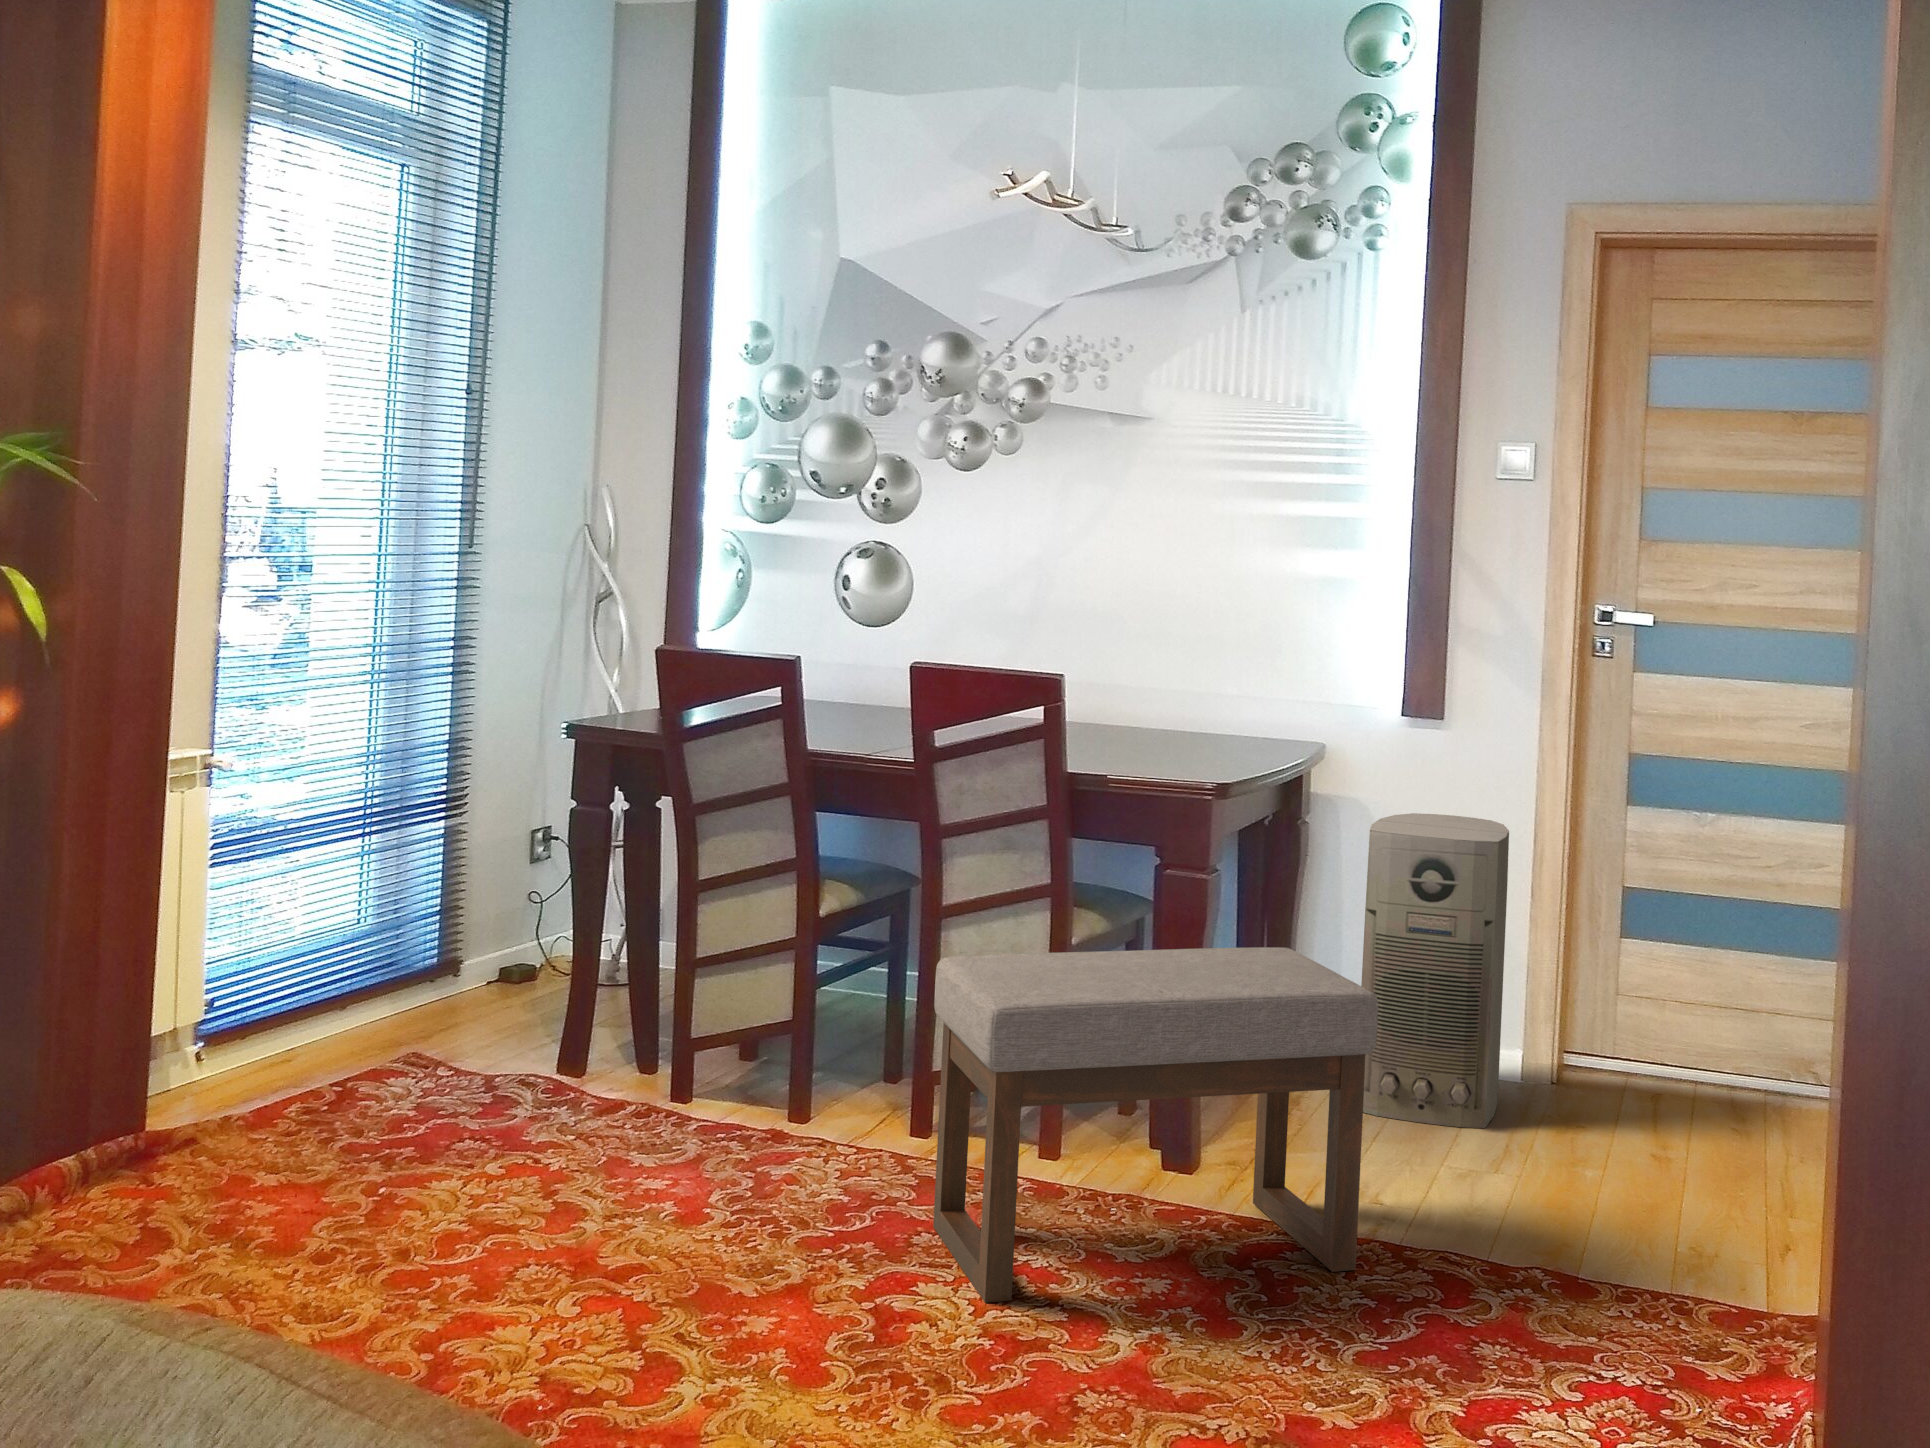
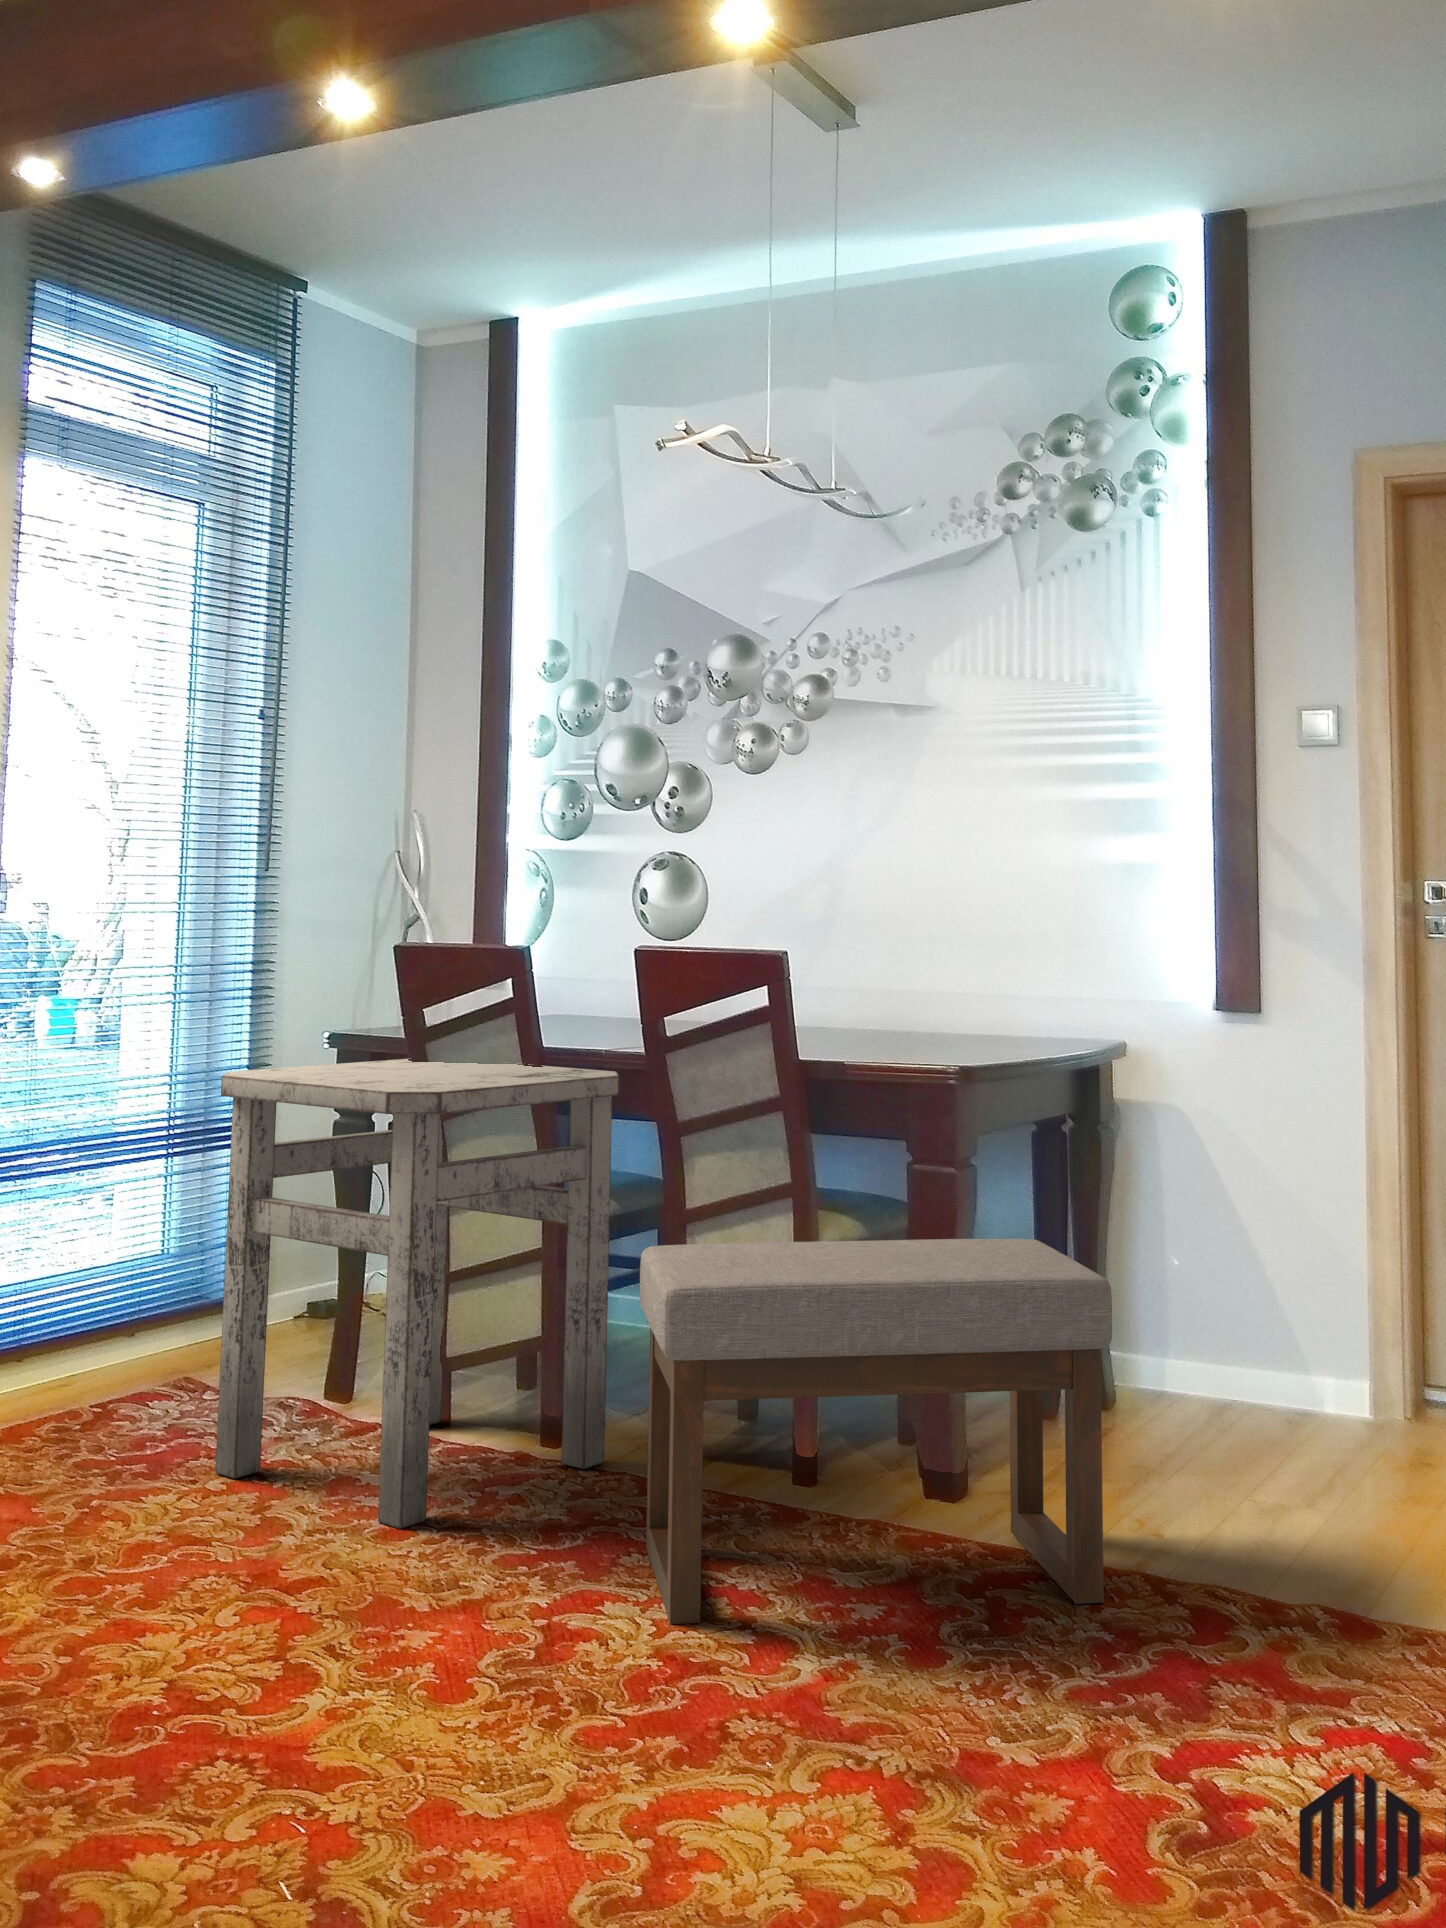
side table: none [486,756,887,1213] -> present [215,1059,619,1529]
air purifier: present [1361,813,1509,1128] -> none [1163,1112,1333,1462]

